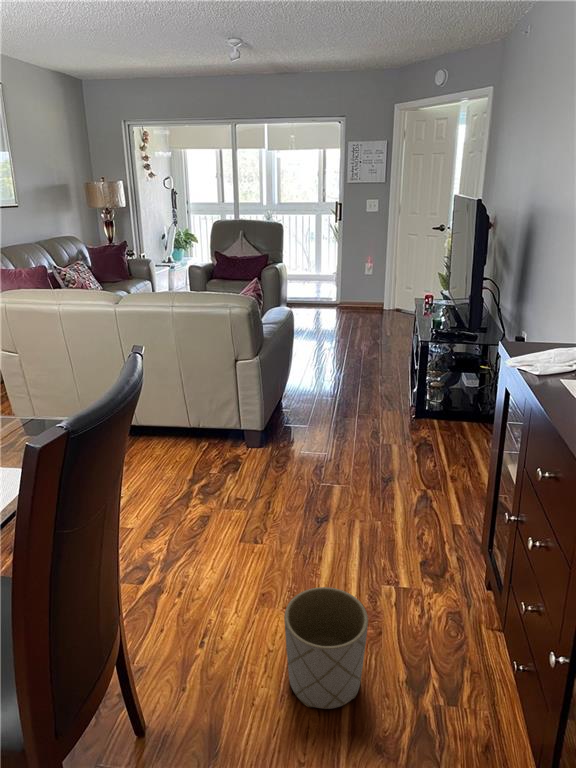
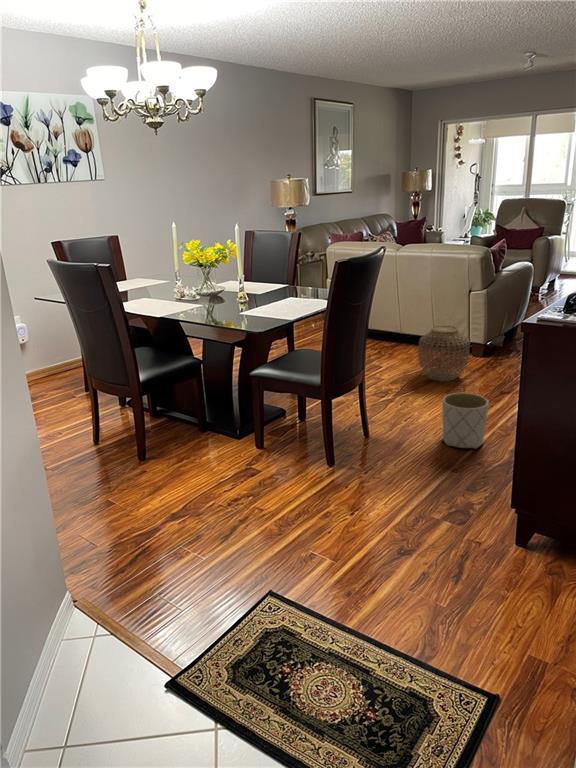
woven basket: none [181,423,259,513] -> present [418,325,470,381]

